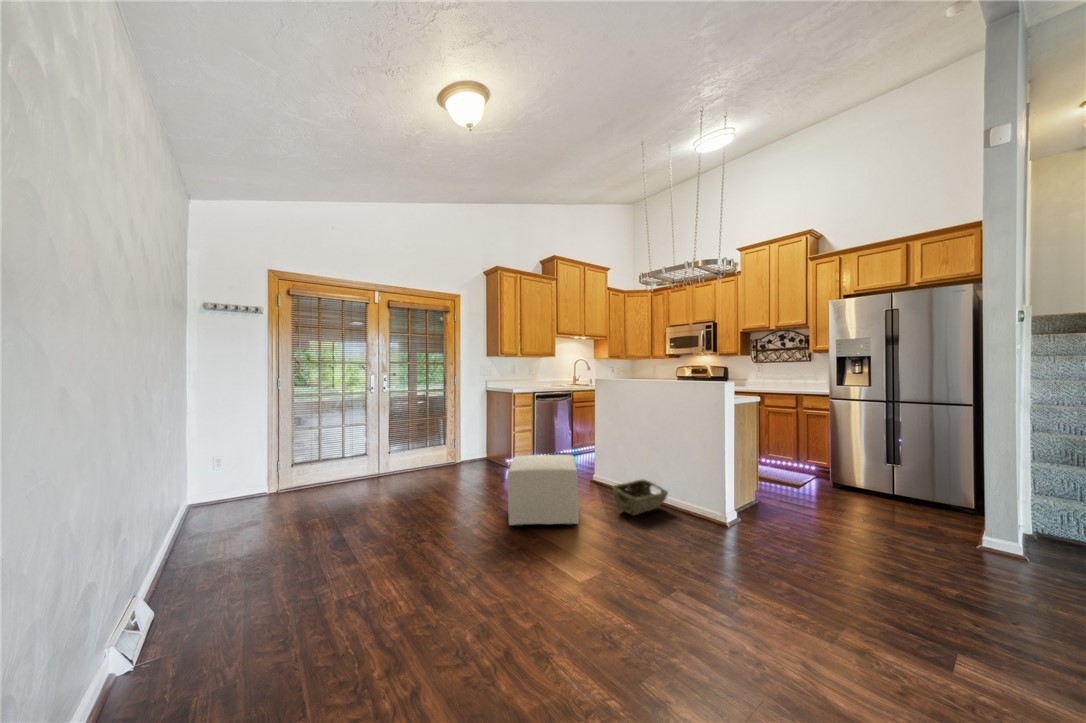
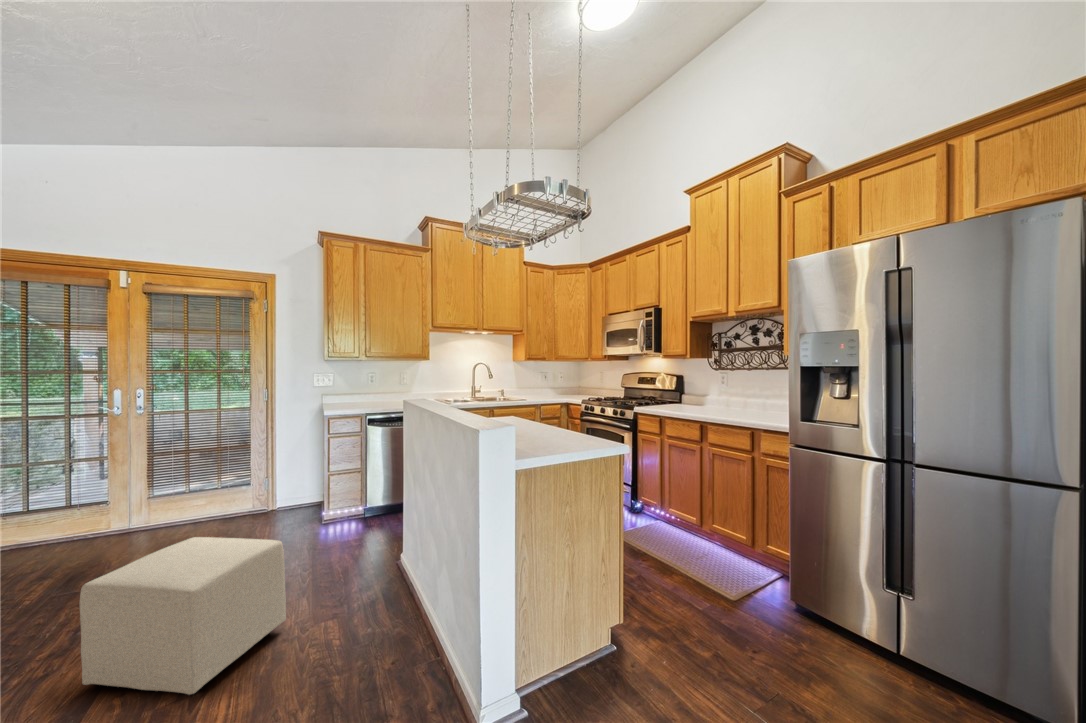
woven basket: present [613,480,668,515] -> none [320,587,426,671]

